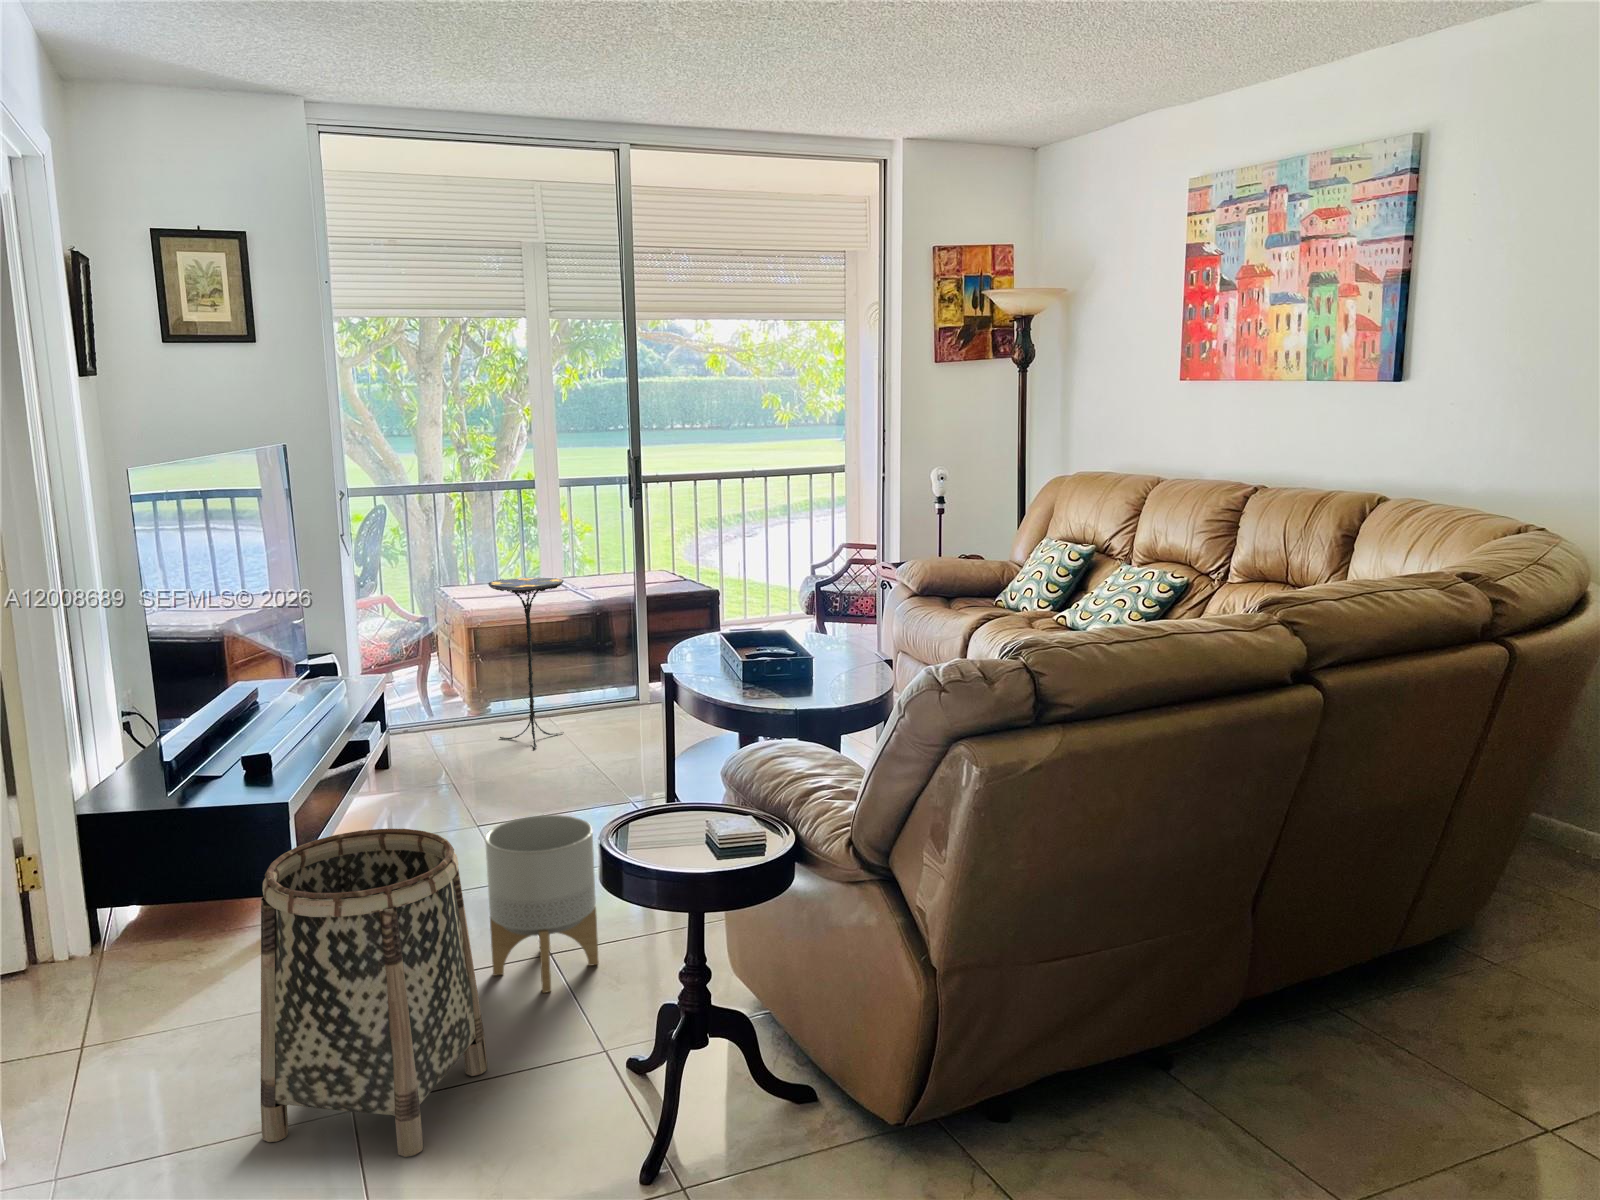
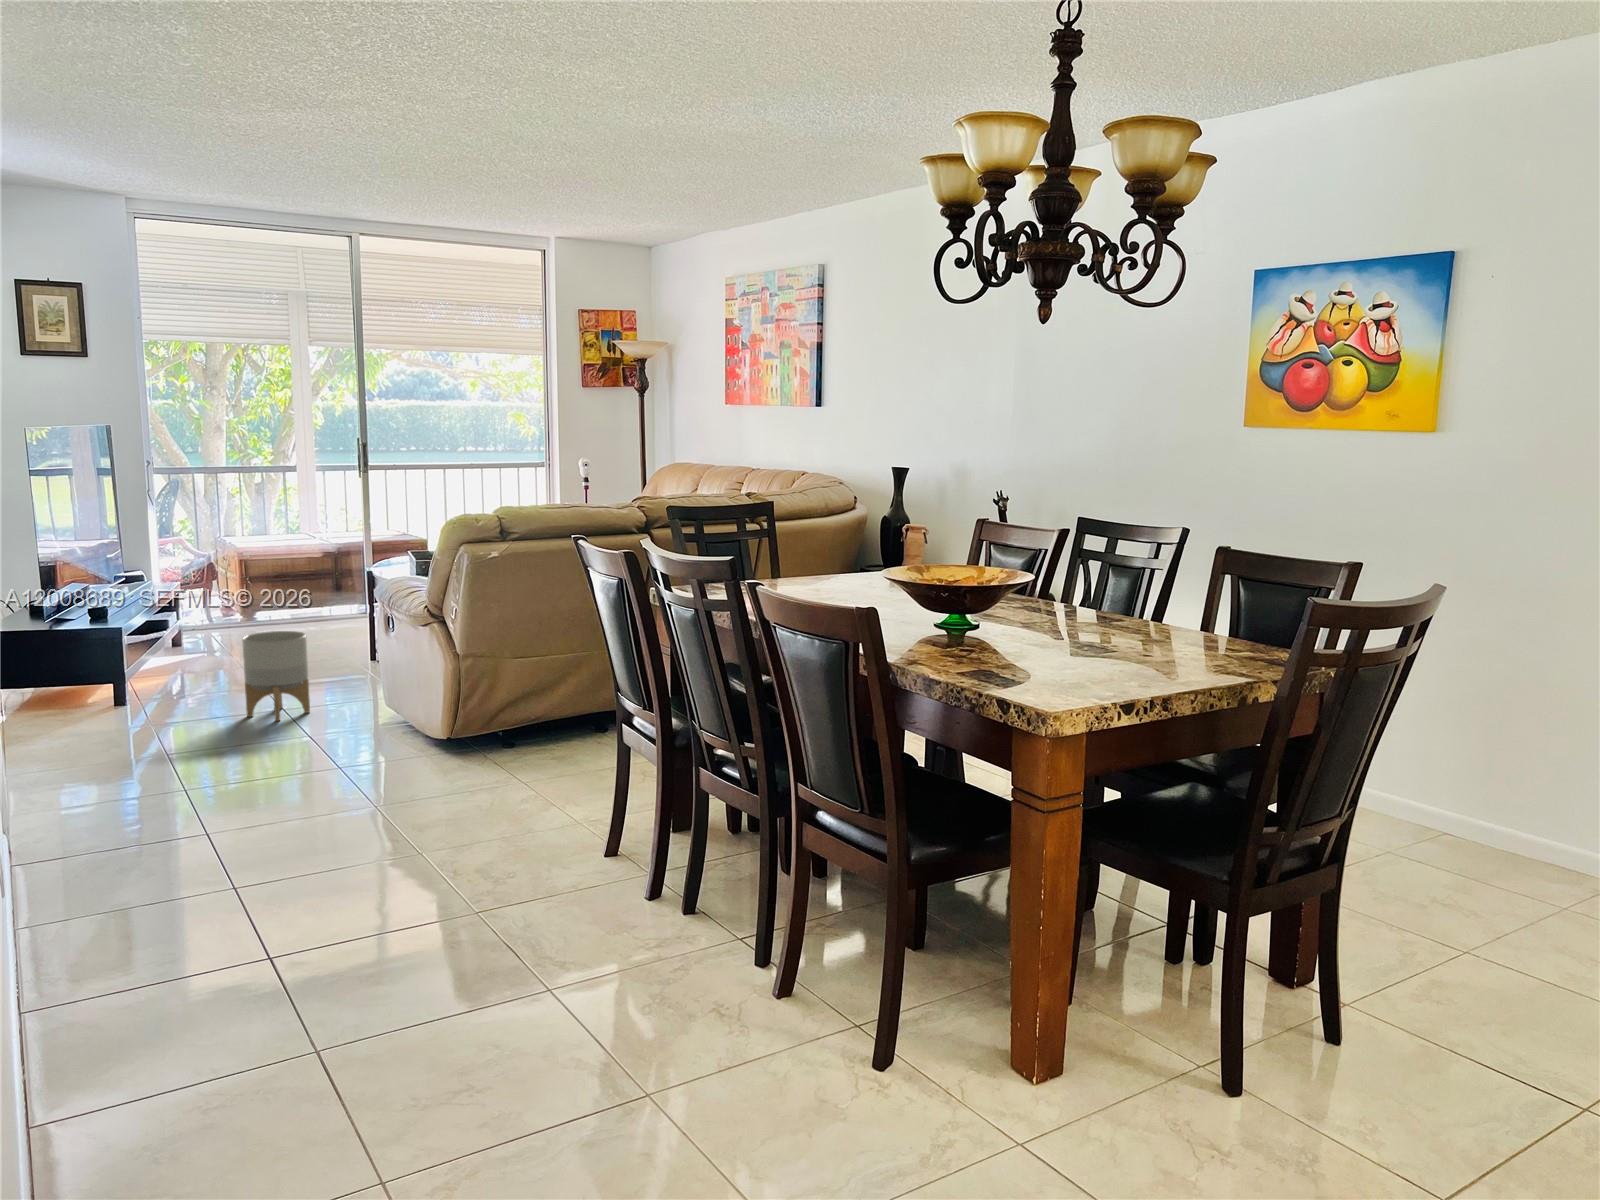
side table: present [488,578,564,748] -> none [254,523,310,636]
basket: present [261,829,487,1157] -> none [116,616,240,765]

